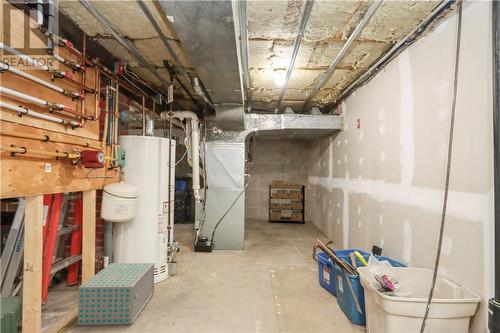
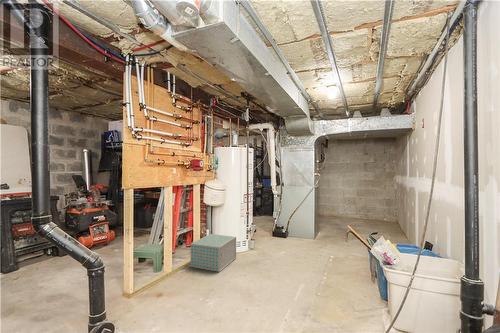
shelving unit: present [268,180,305,224] -> none [347,180,388,225]

